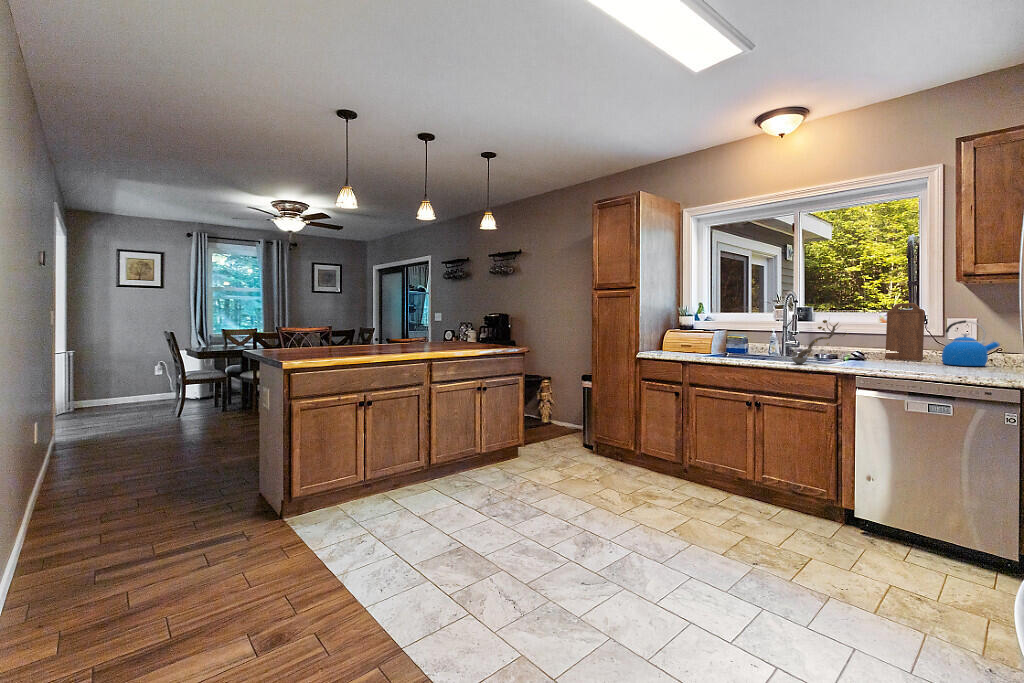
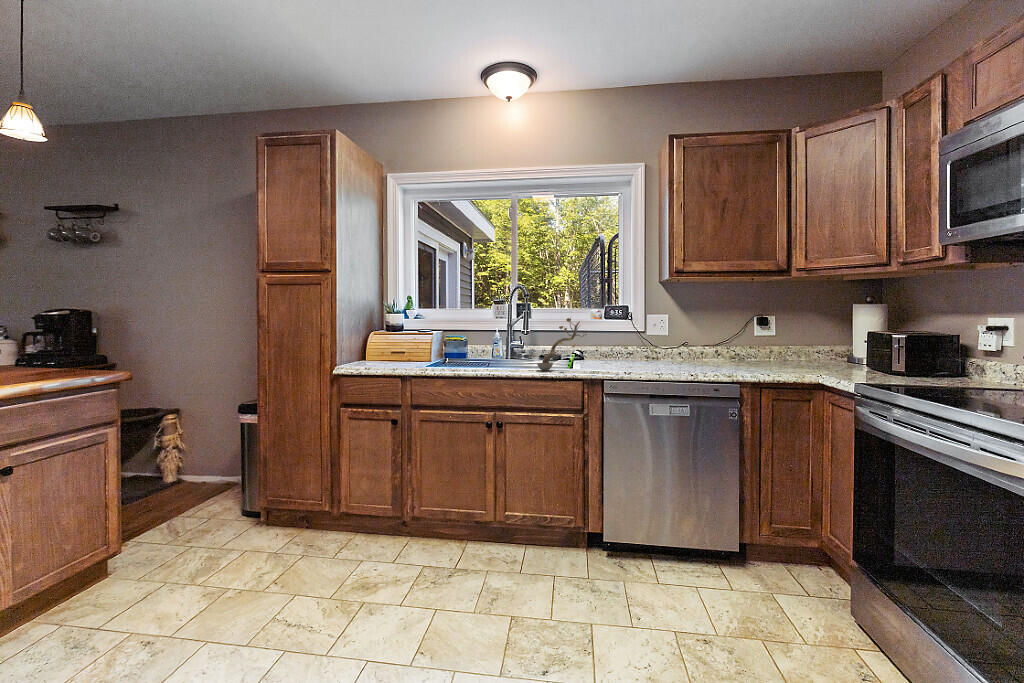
cutting board: present [885,303,925,361] -> none [598,304,631,361]
kettle: present [942,321,1000,366] -> none [648,321,688,364]

